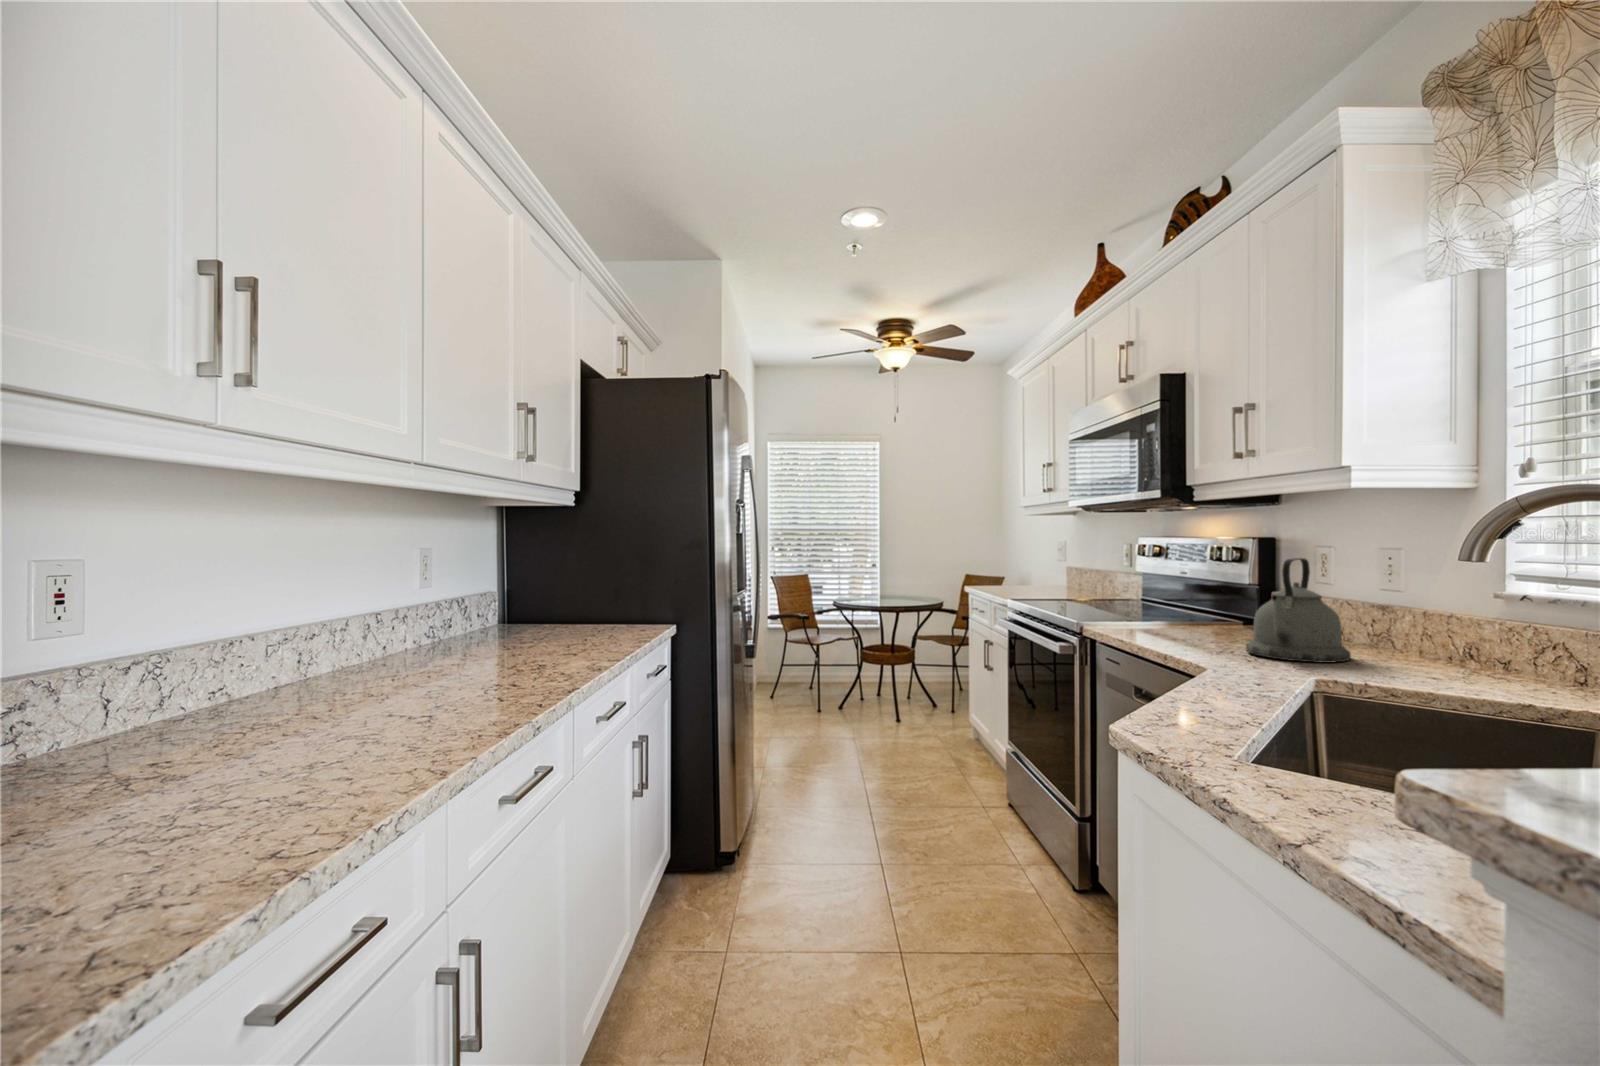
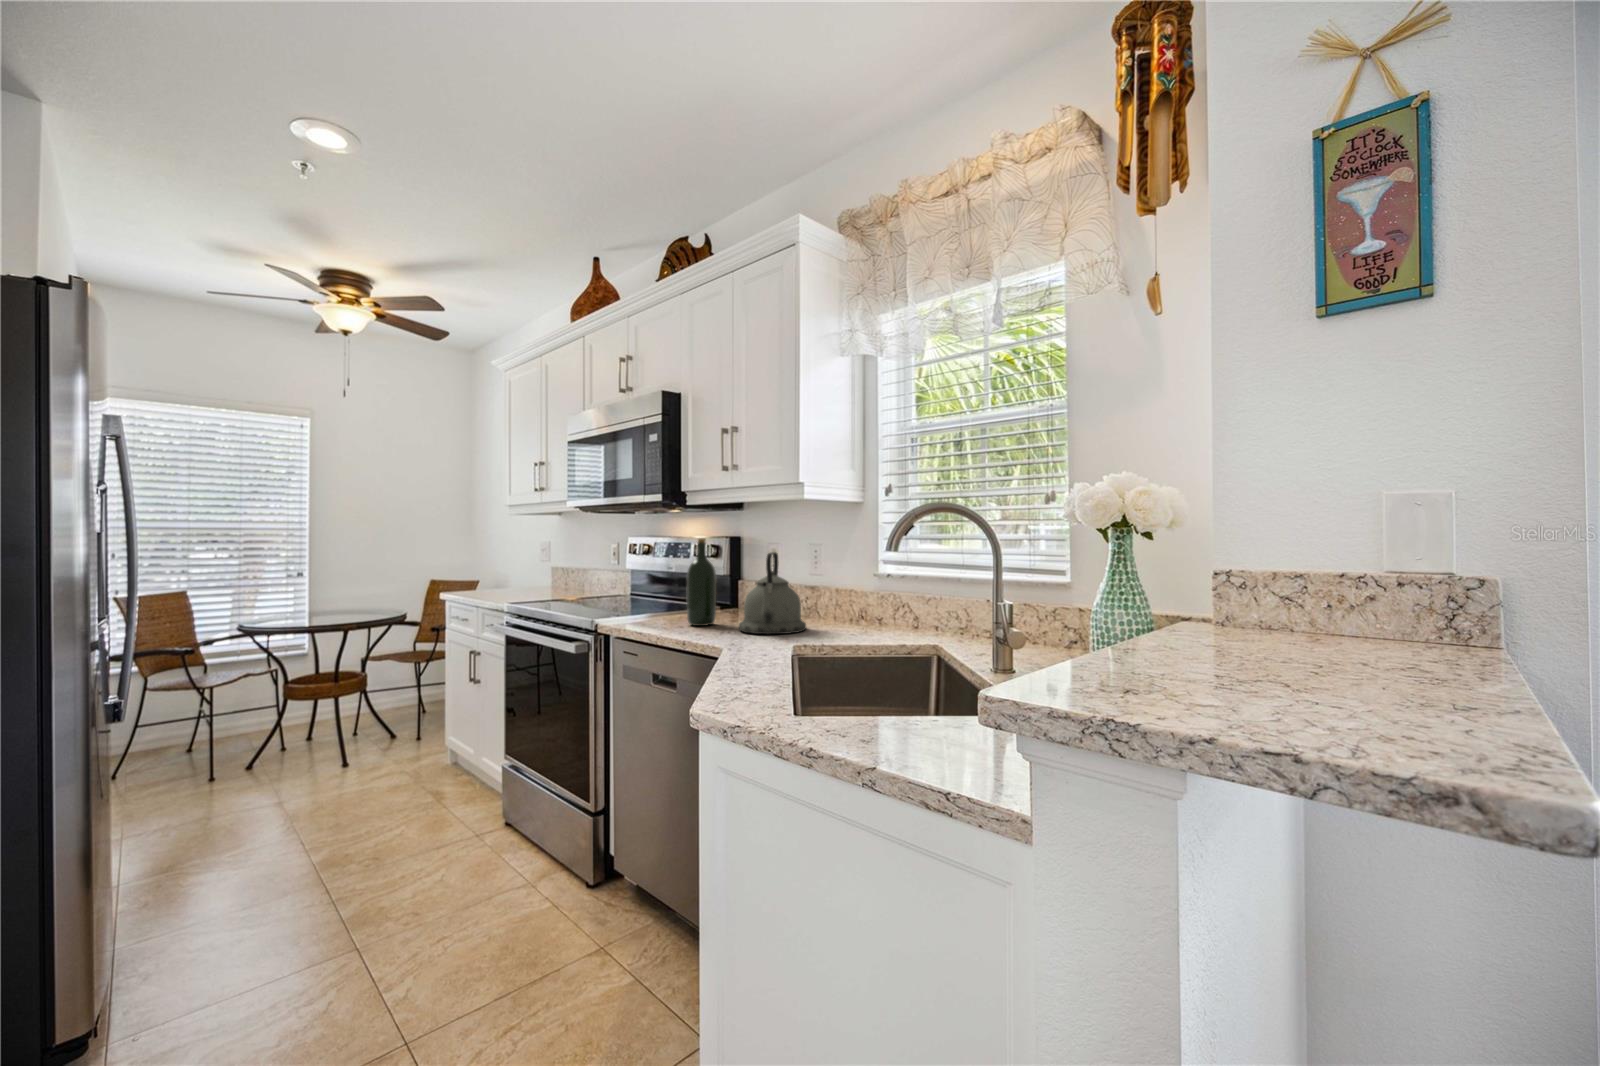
wine bottle: none [1184,540,1224,641] -> present [687,538,717,626]

